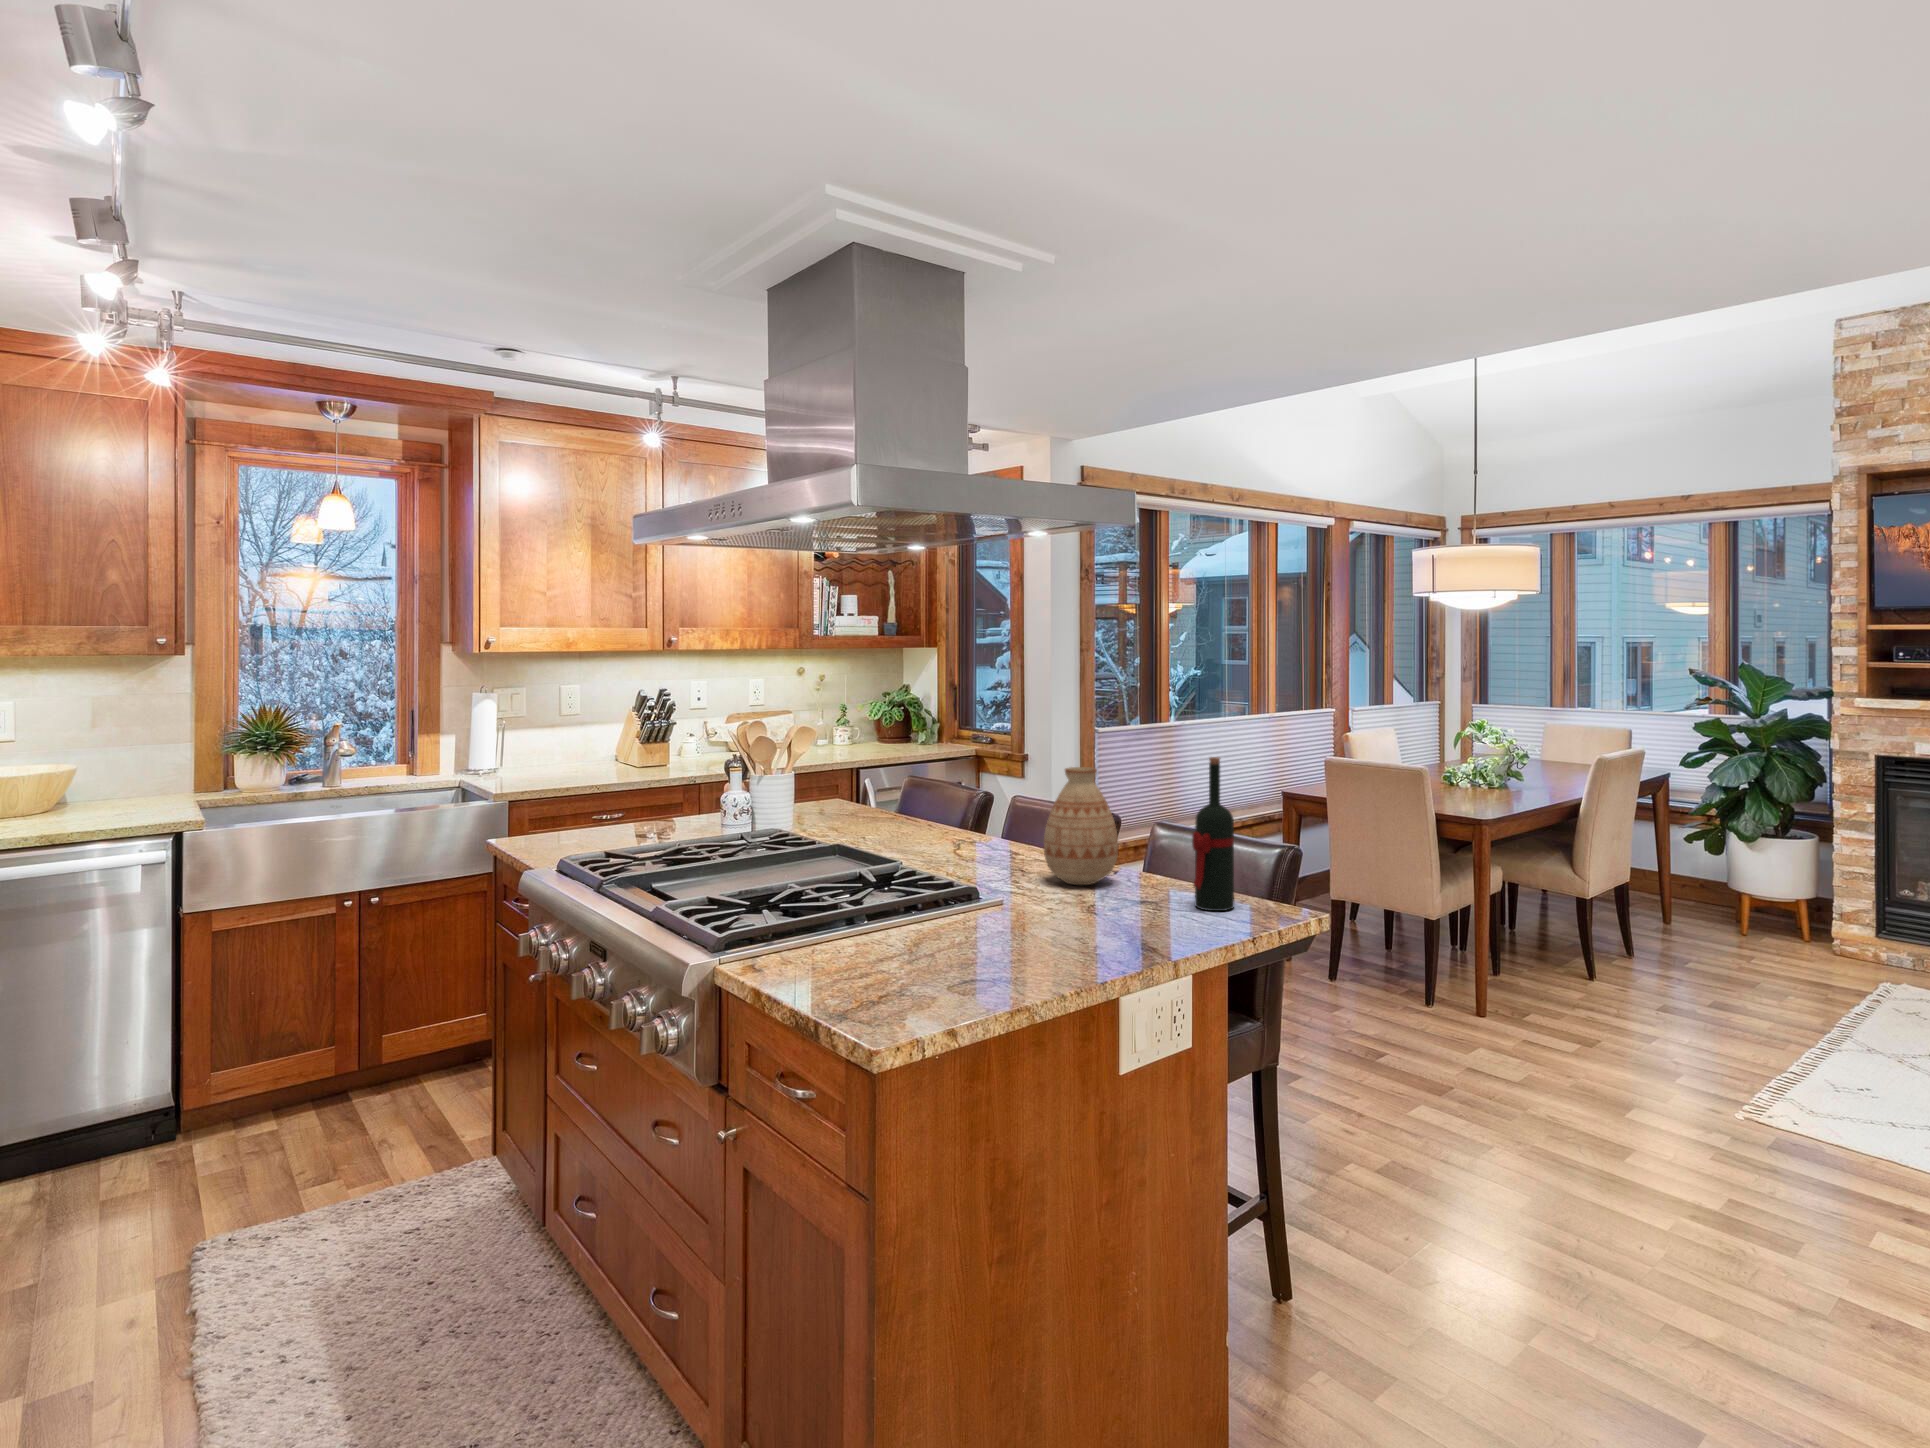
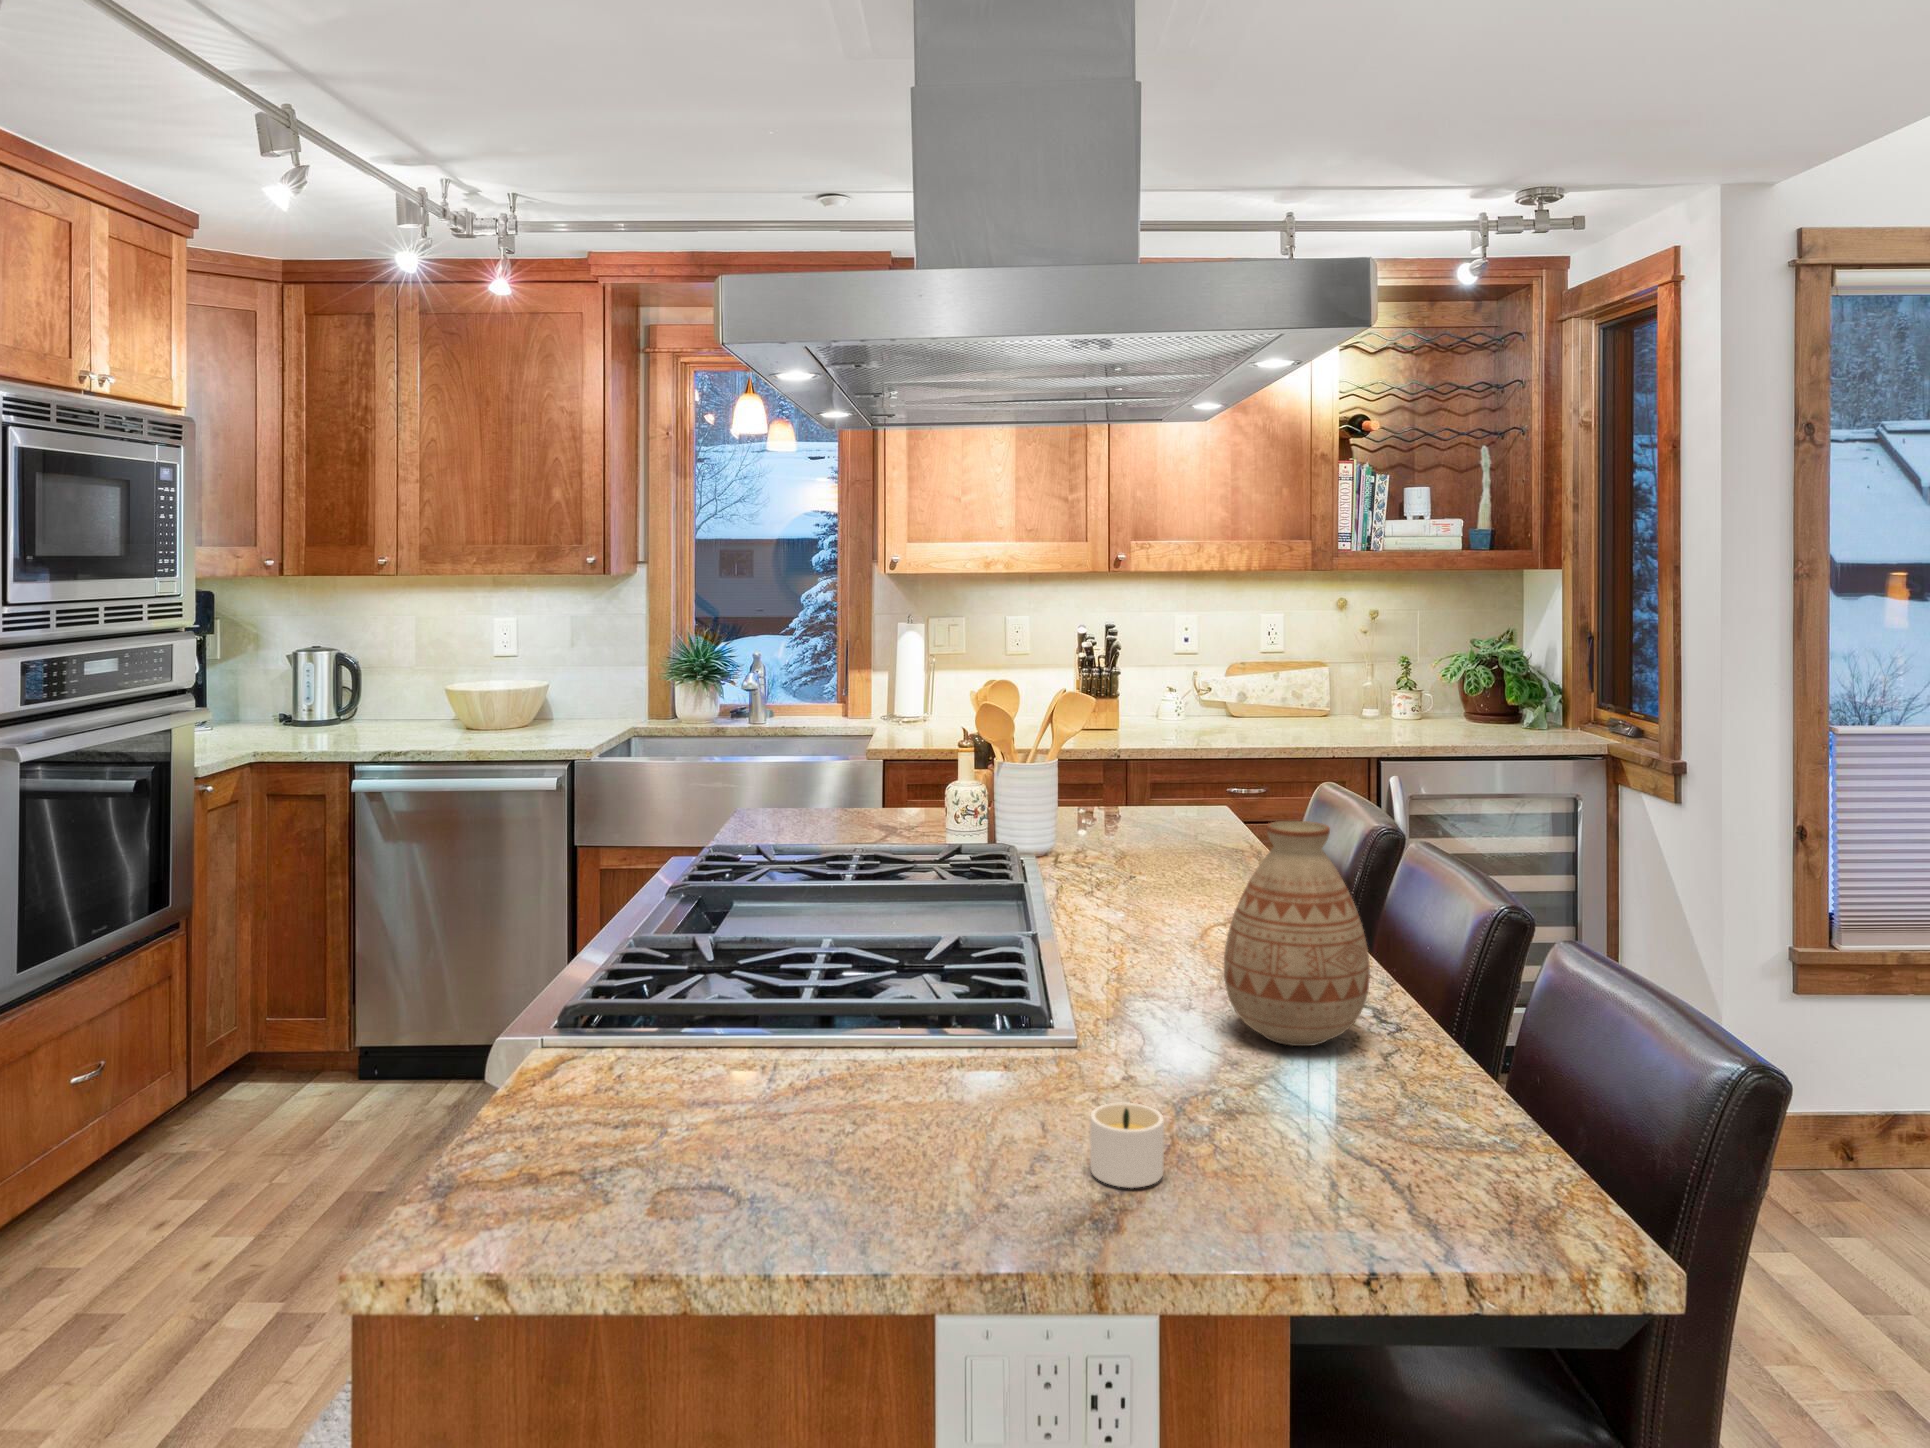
wine bottle: present [1192,757,1234,911] -> none [1381,843,1498,1177]
candle: none [1101,901,1157,940] -> present [1090,1102,1164,1188]

